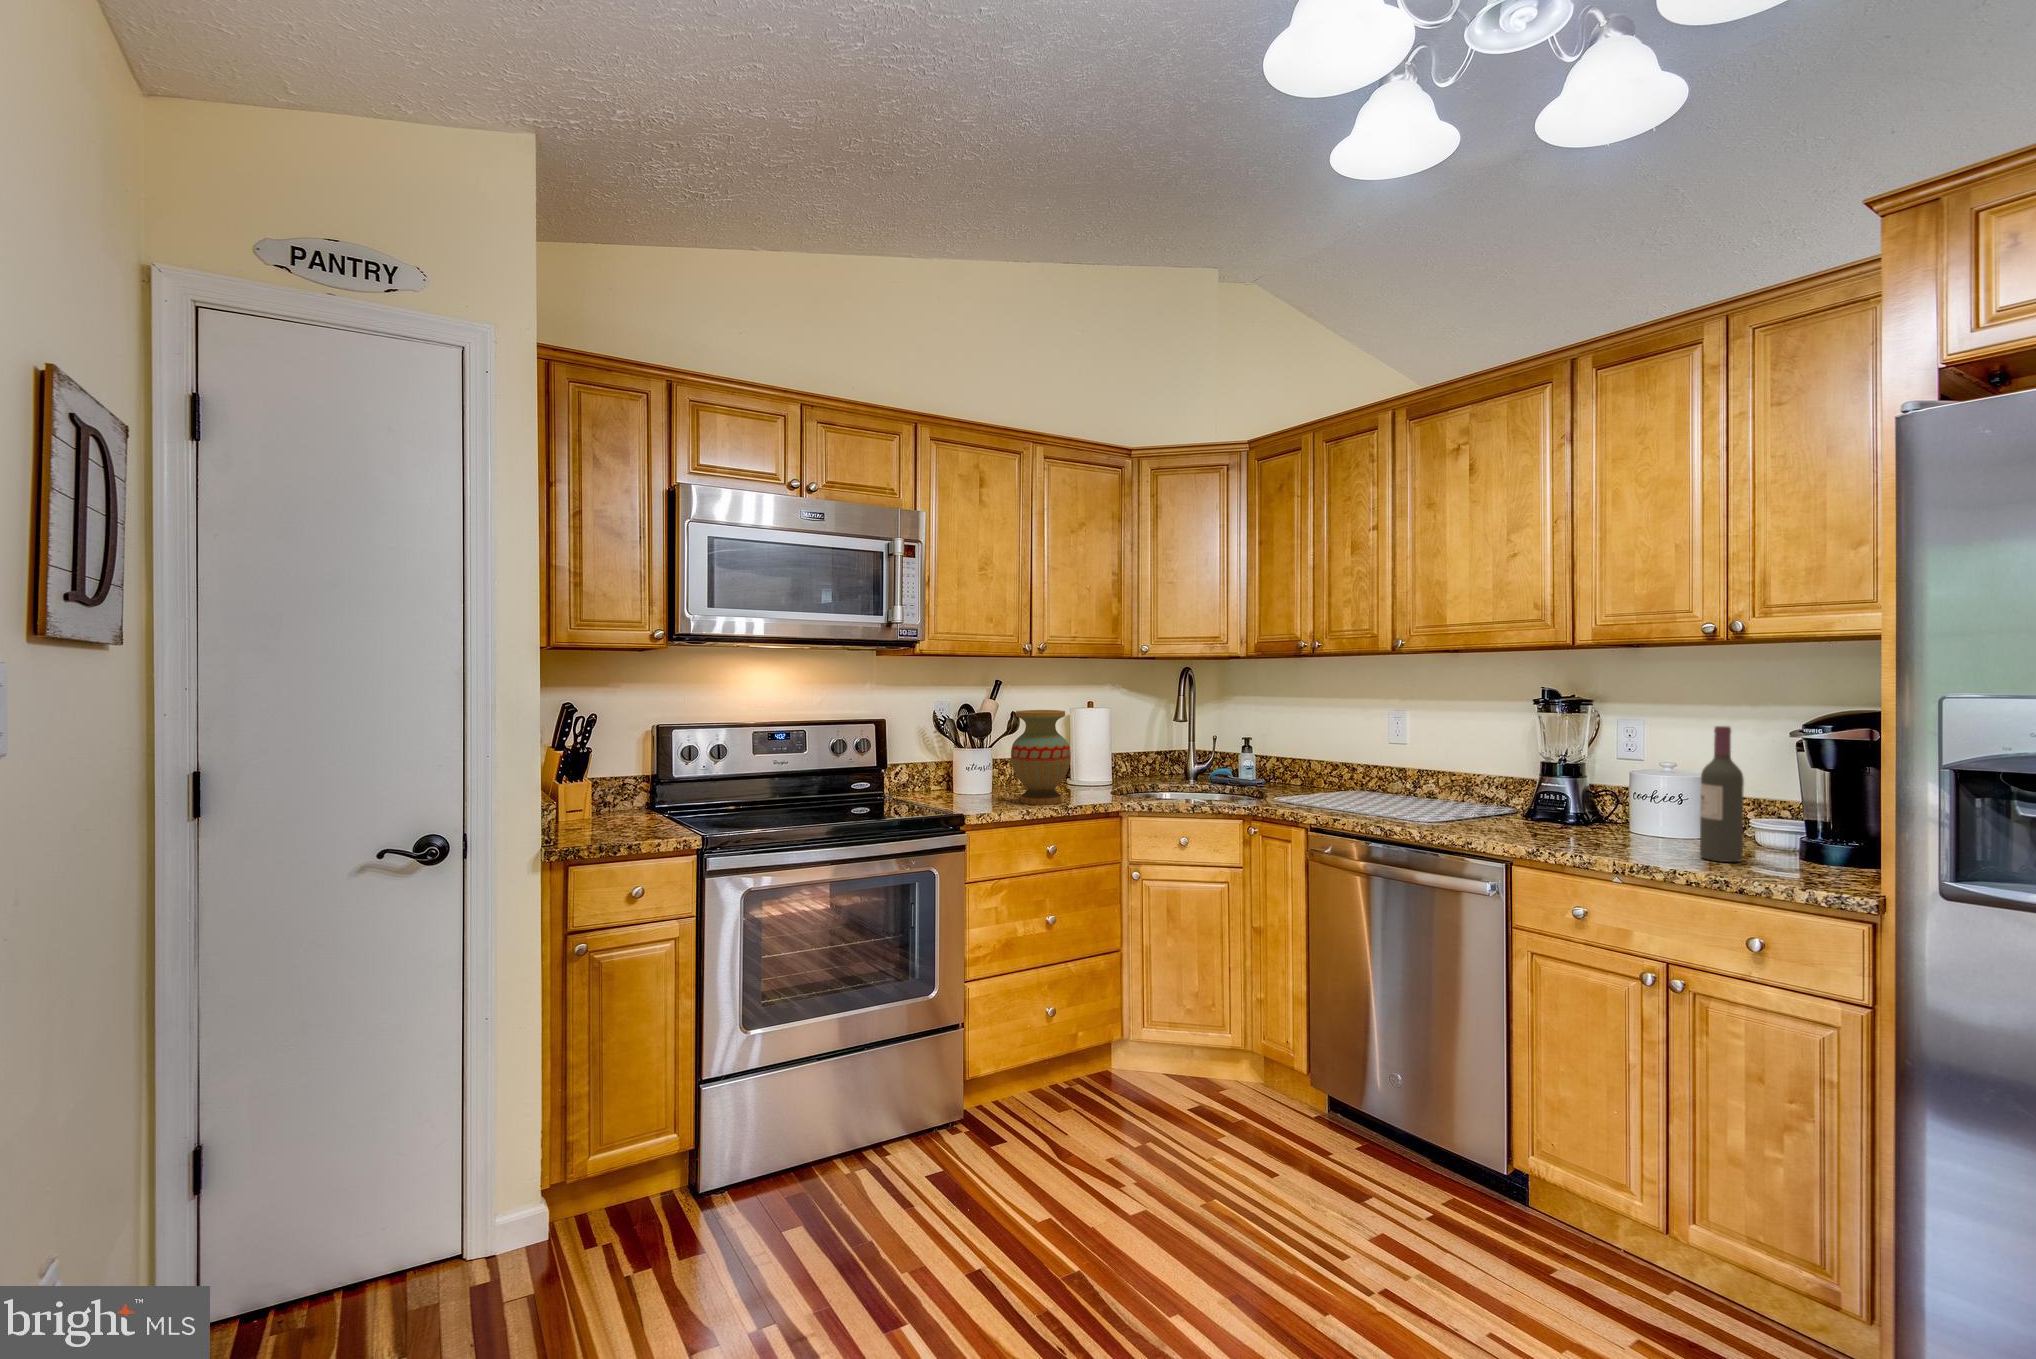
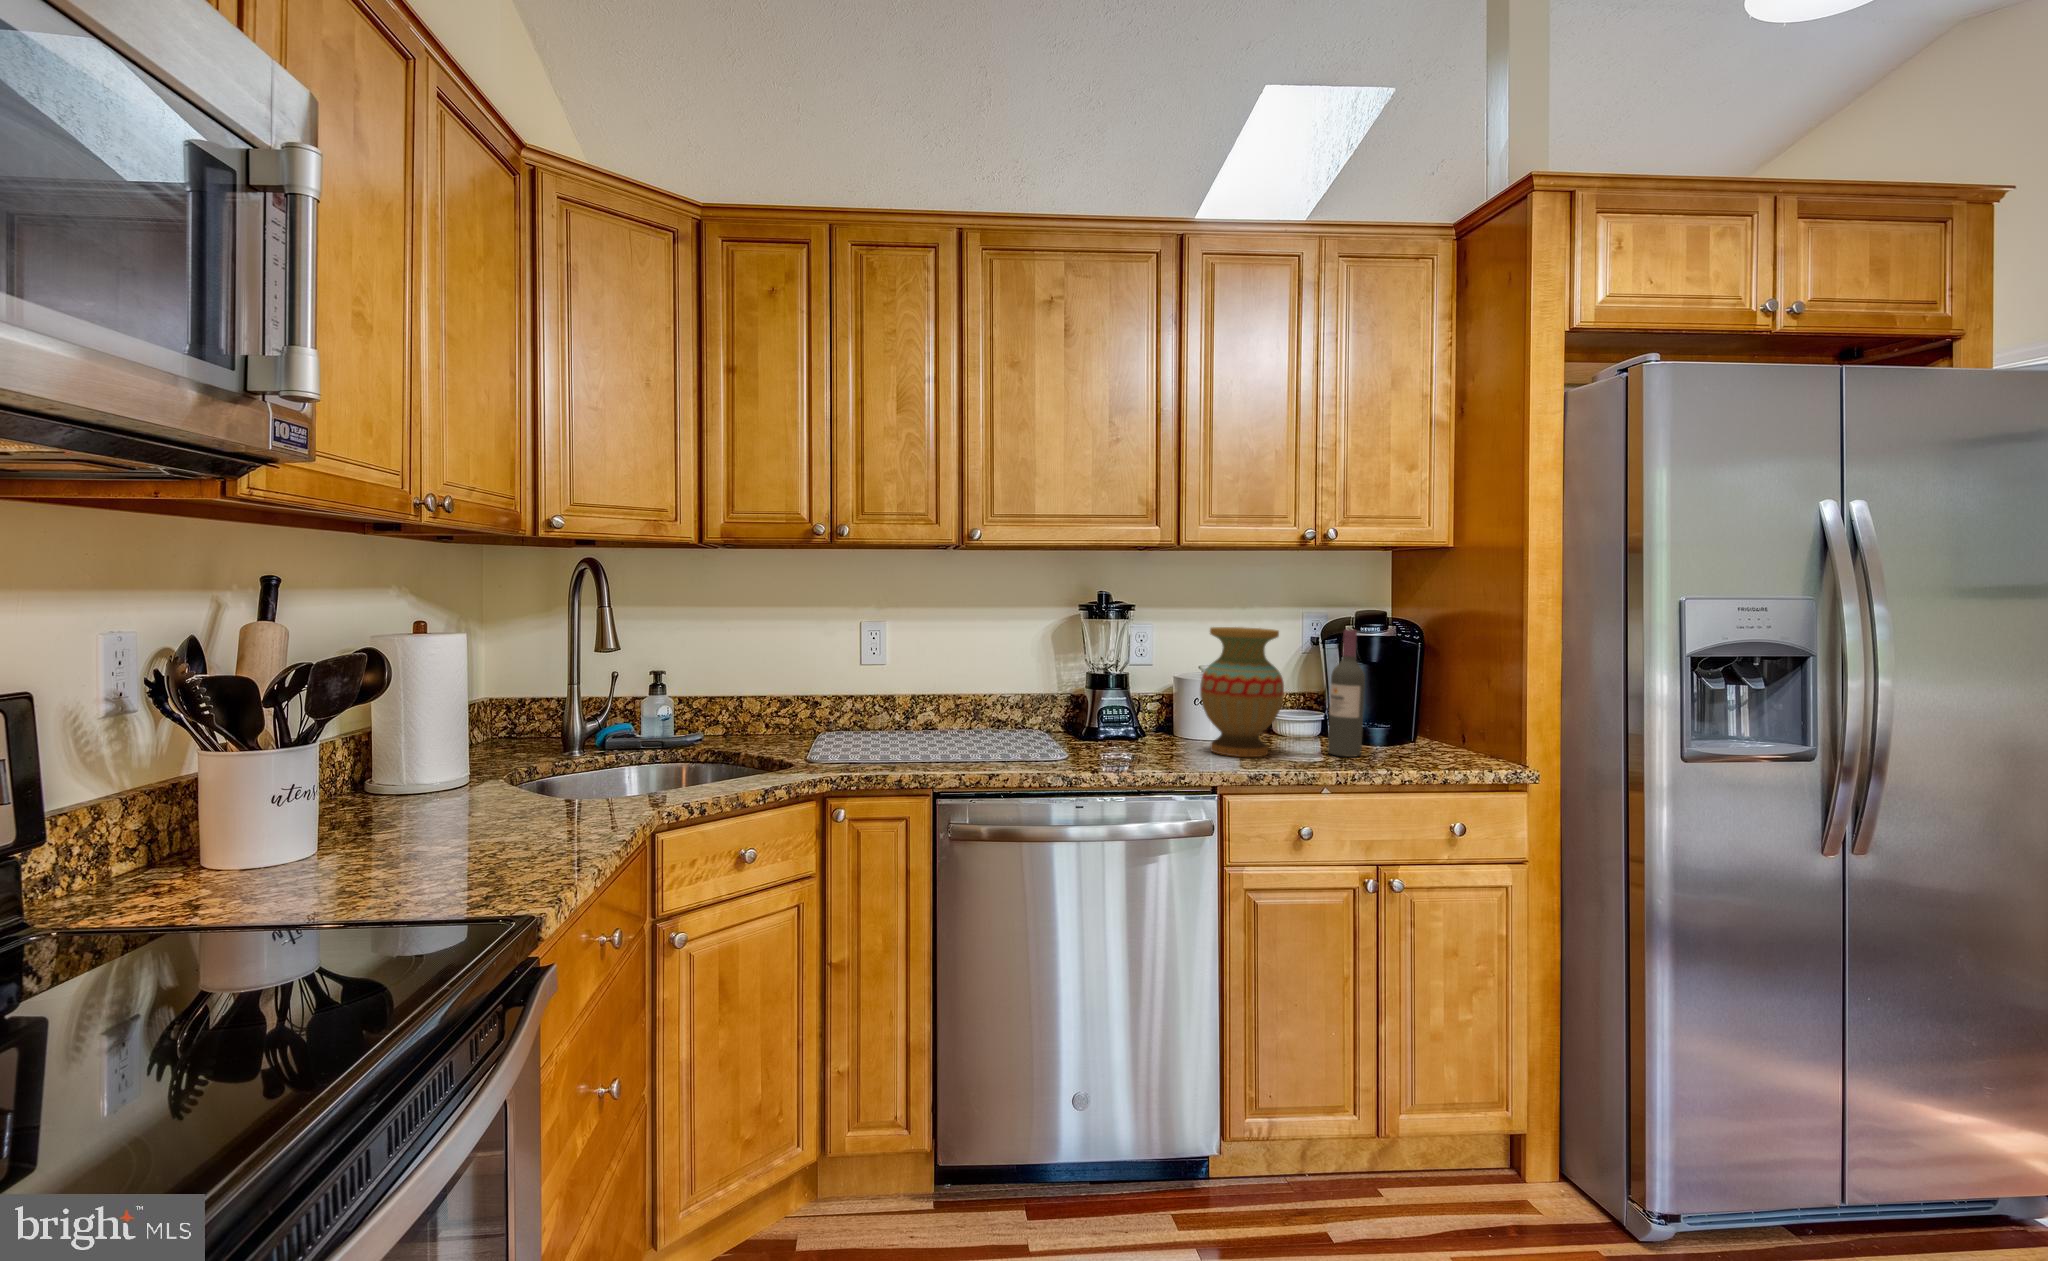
vase: present [1011,710,1071,805] -> present [1200,627,1284,757]

